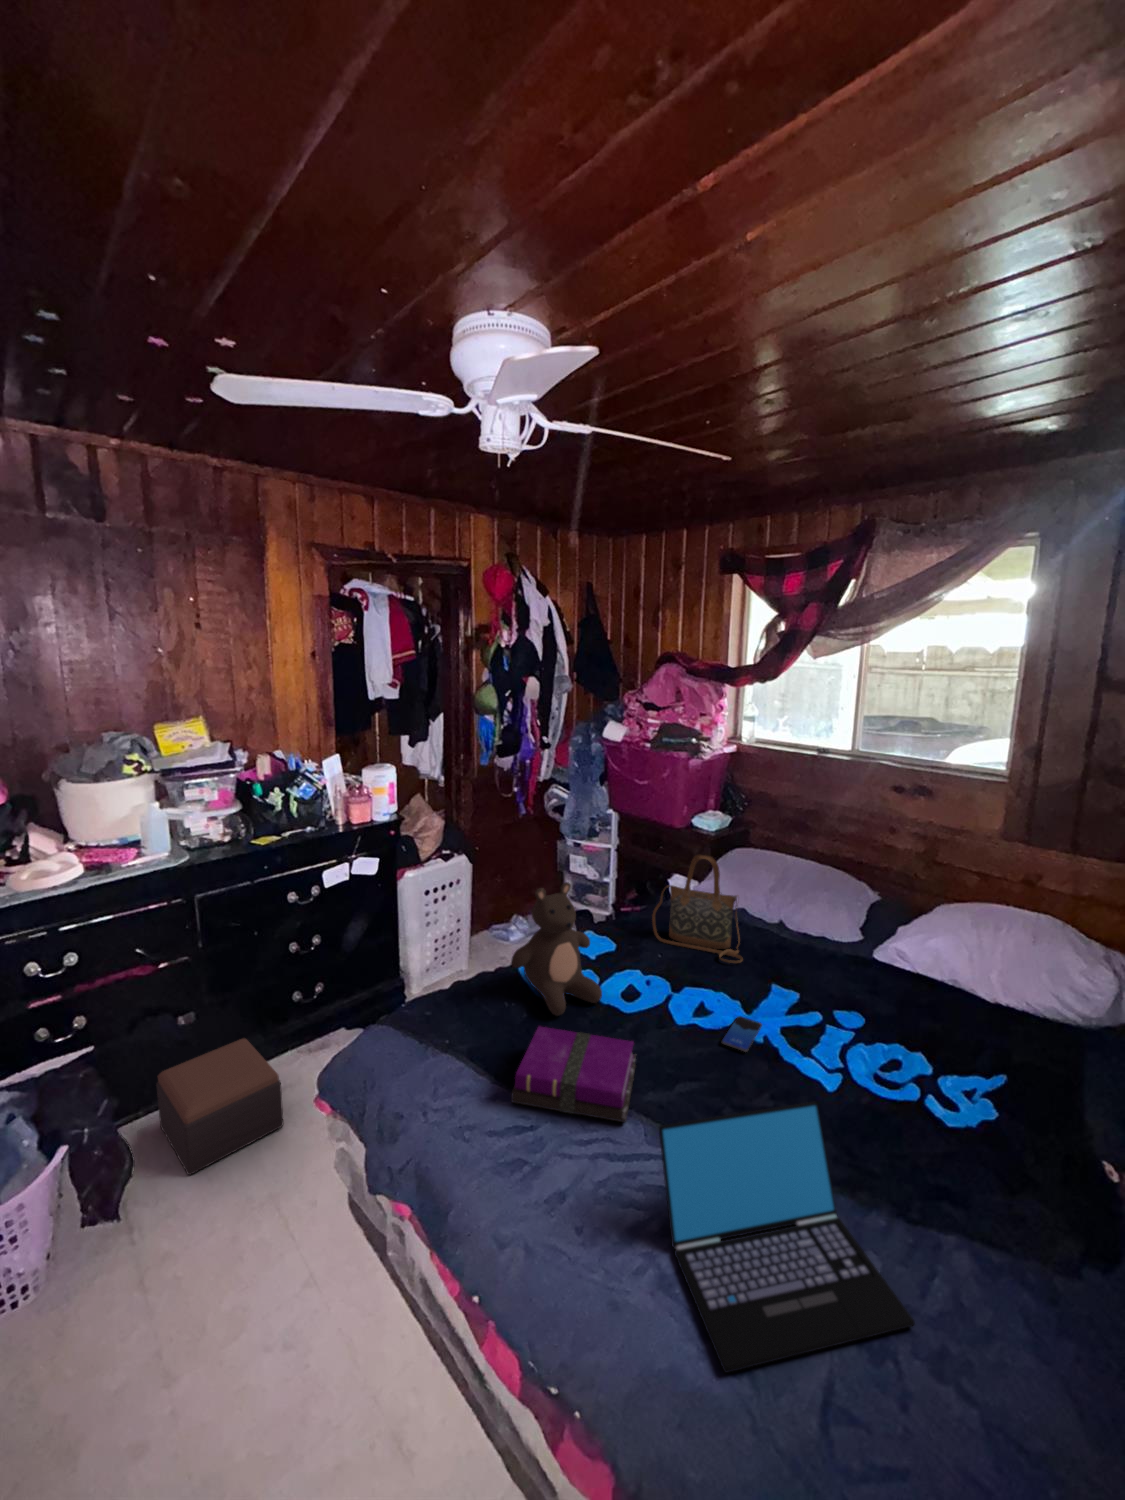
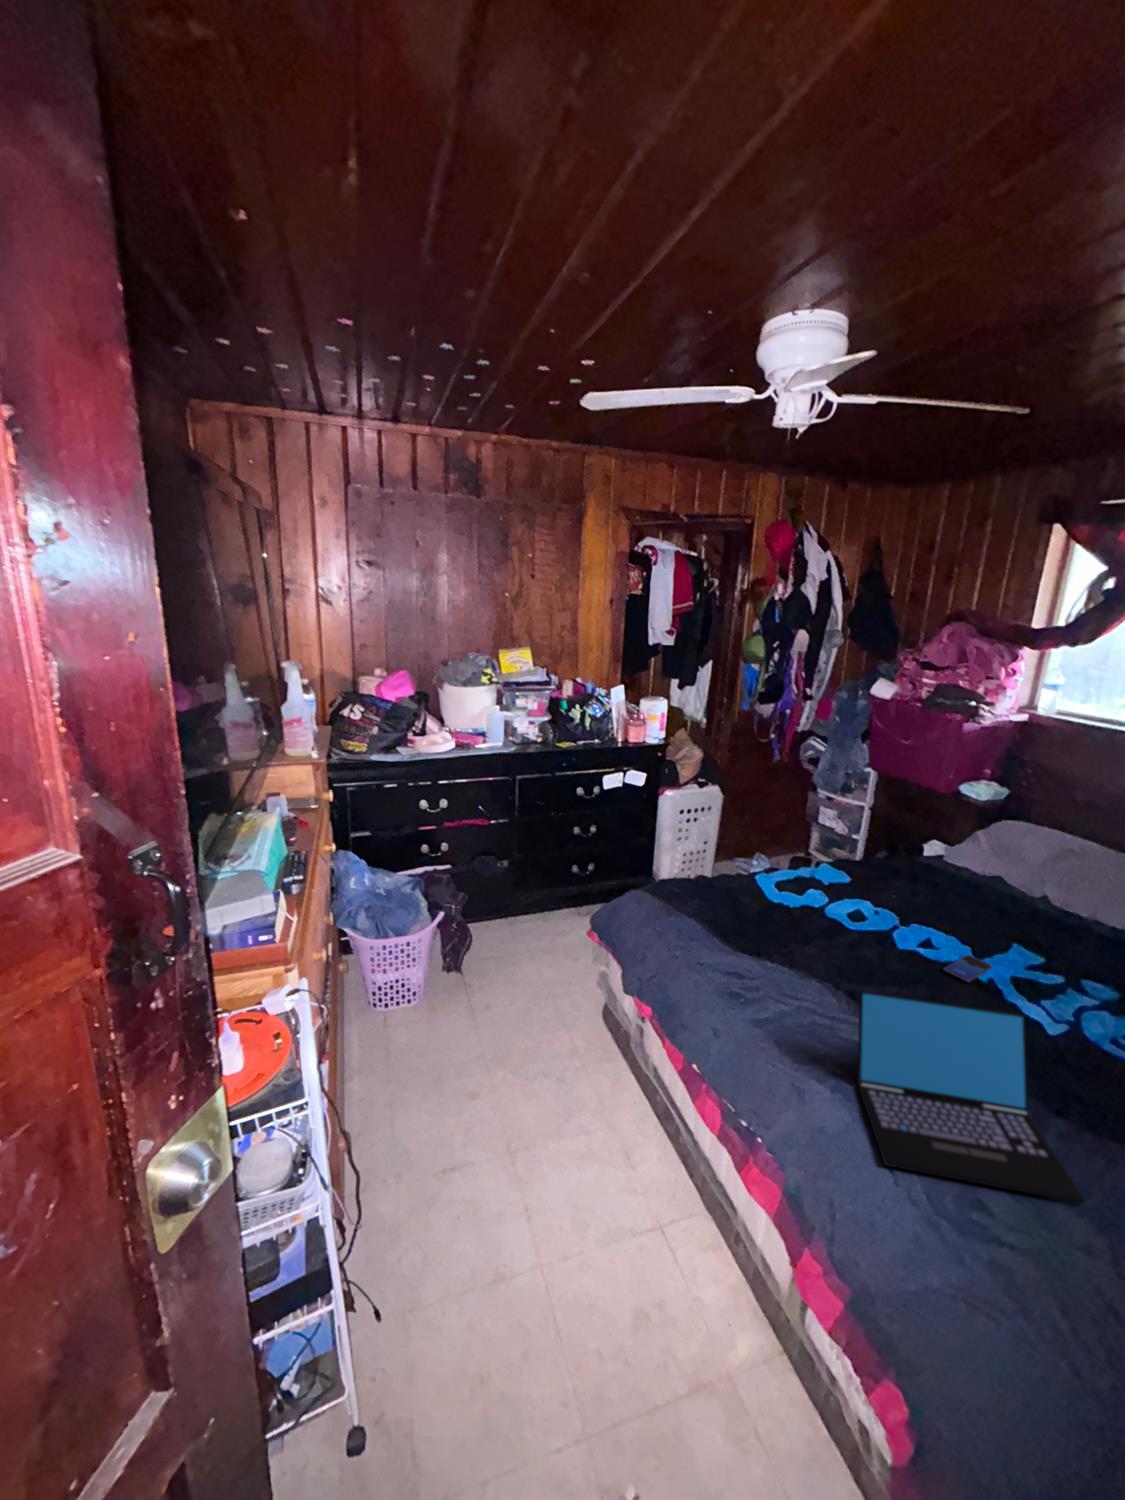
handbag: present [652,855,743,963] -> none [893,807,993,916]
teddy bear: present [511,882,602,1016] -> none [750,806,830,915]
notebook: present [511,1026,636,1122] -> none [737,914,854,999]
footstool: present [156,1039,283,1175] -> none [479,890,560,970]

